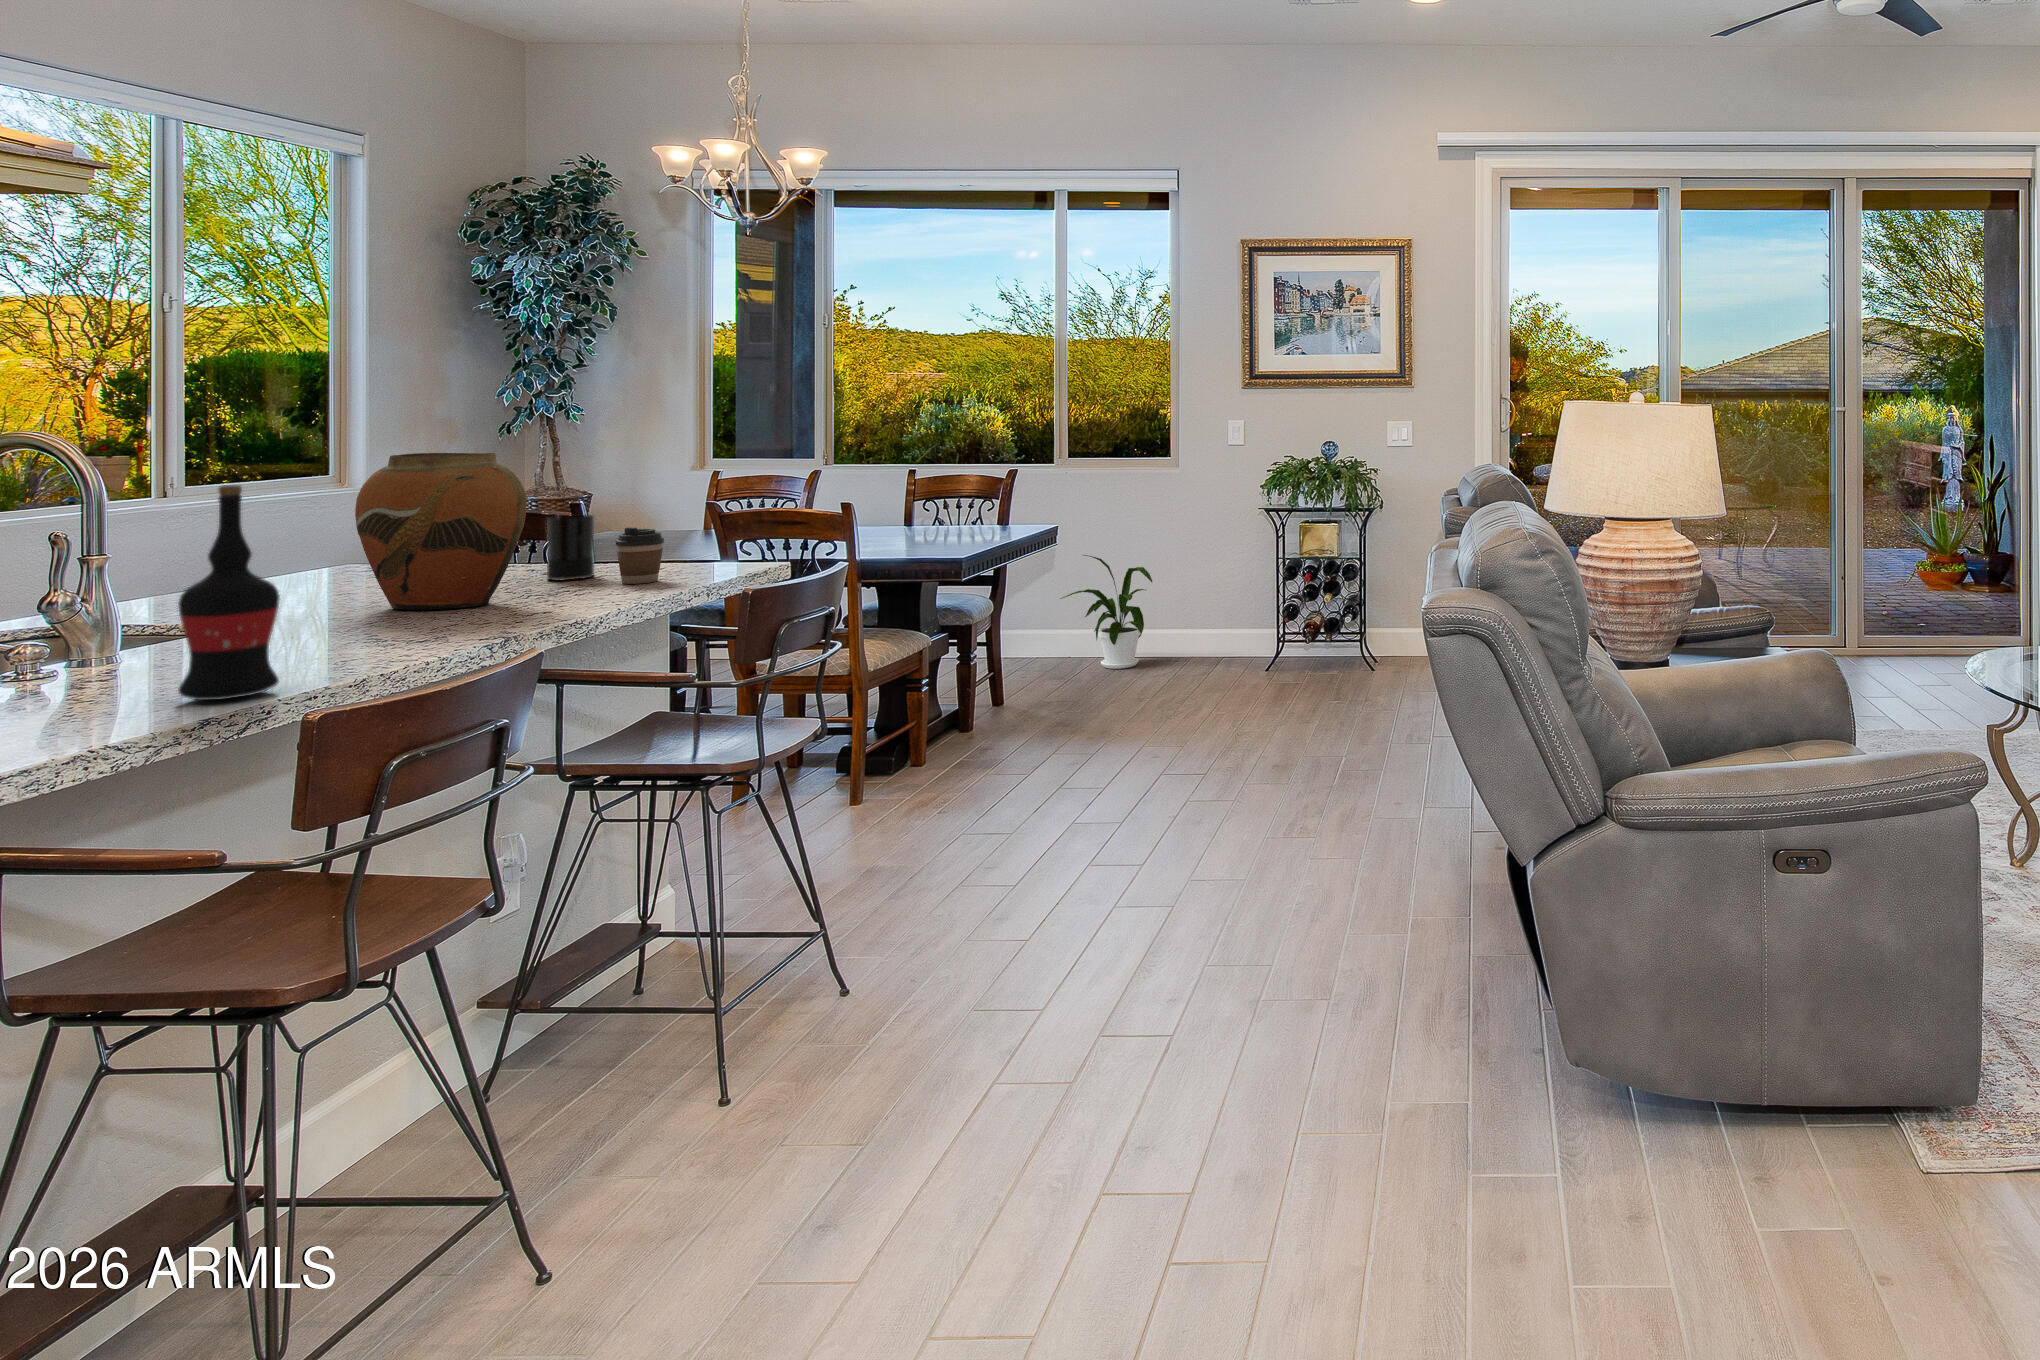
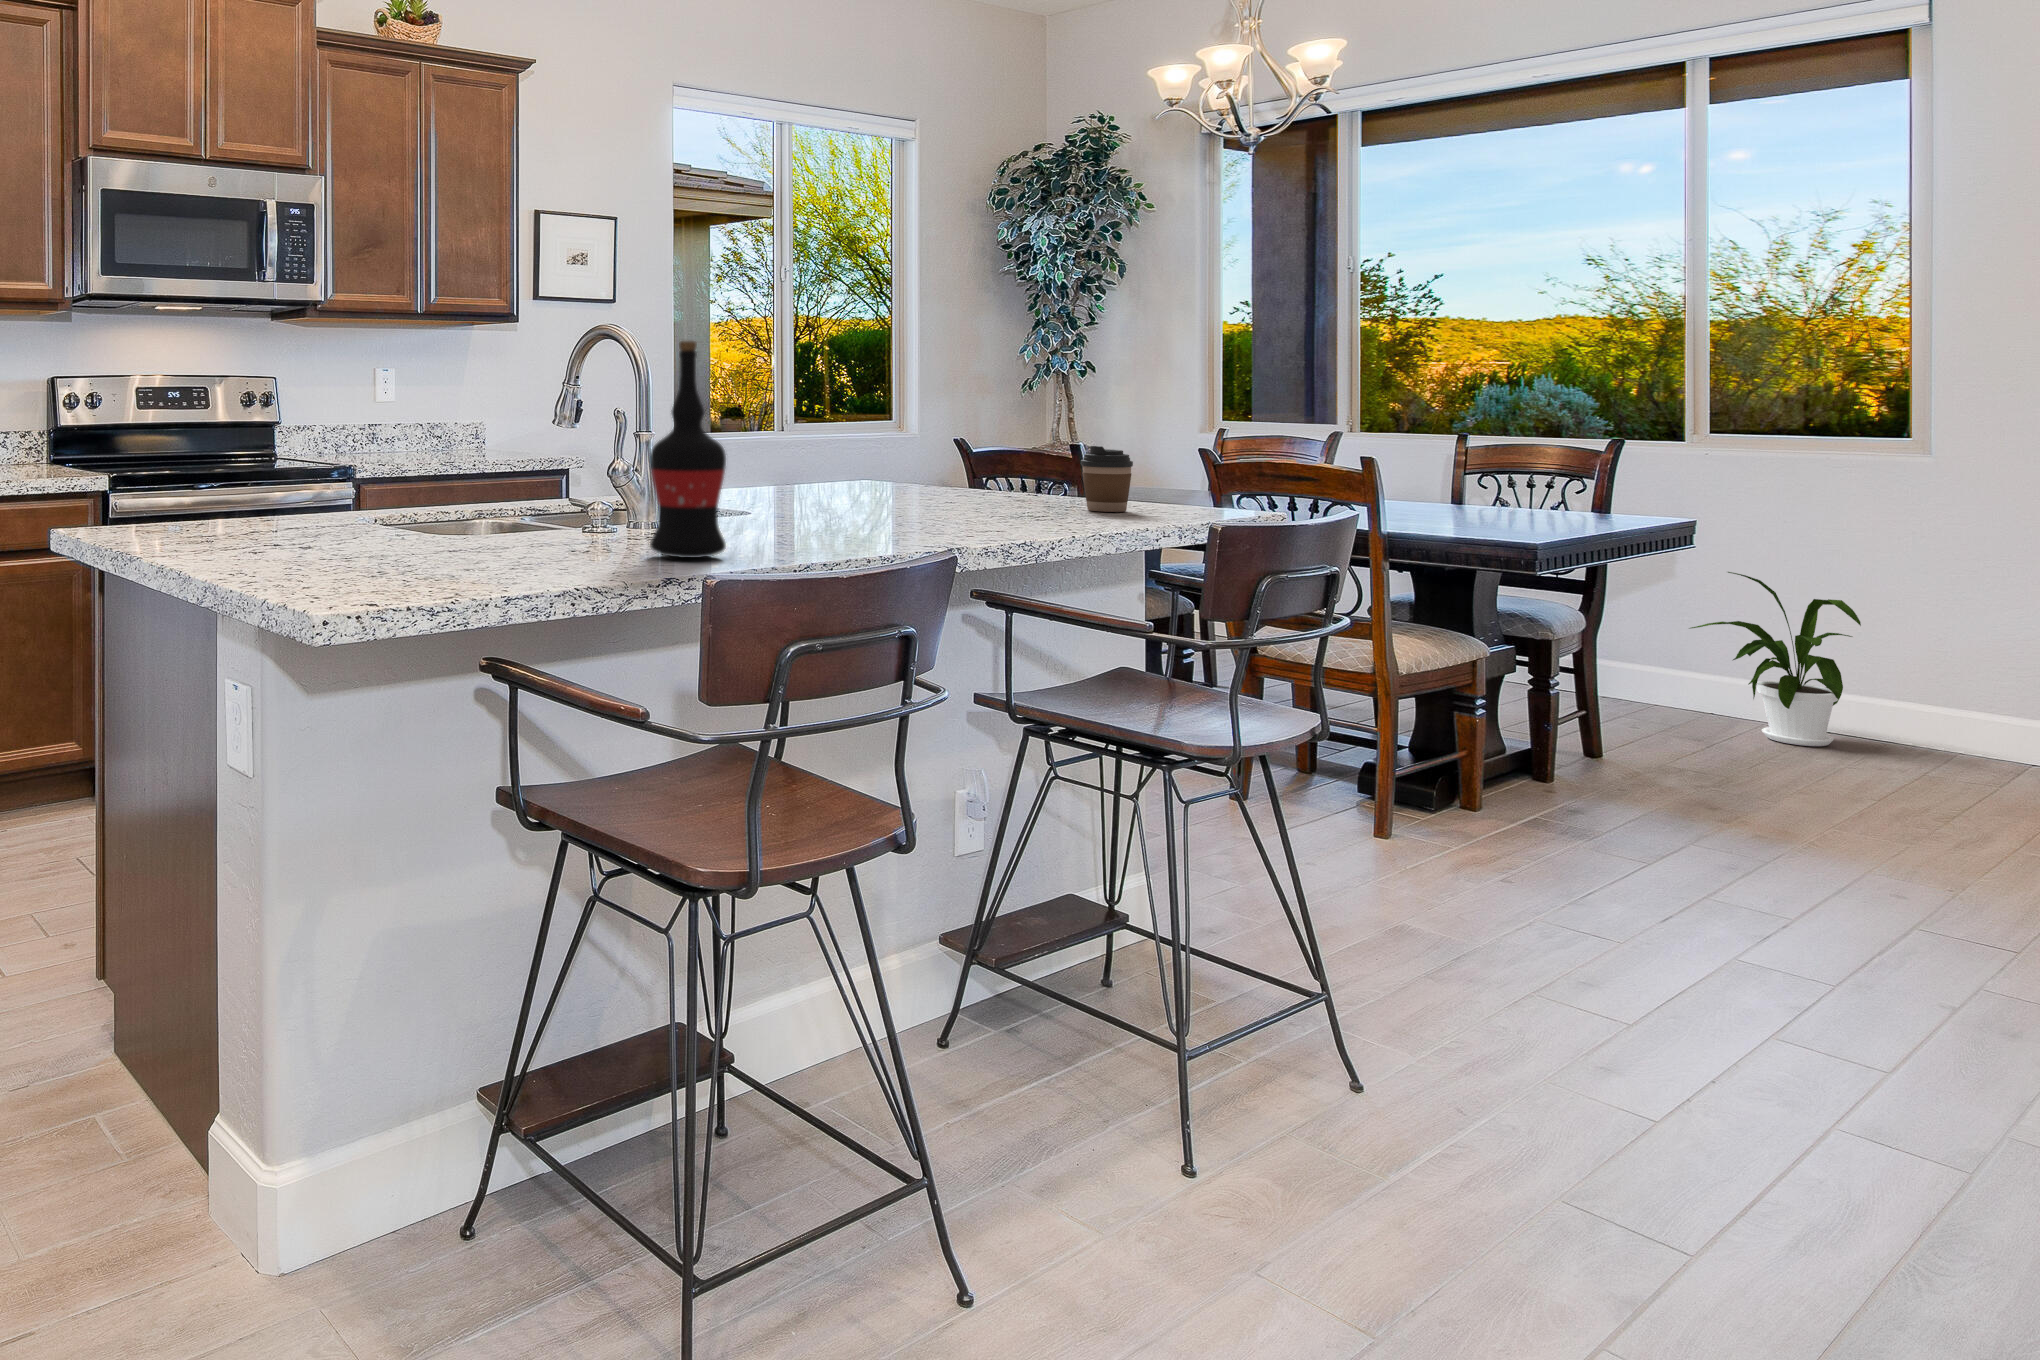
vase: present [355,453,527,610] -> none [840,350,986,514]
candle: present [547,515,594,581] -> none [1011,426,1063,503]

